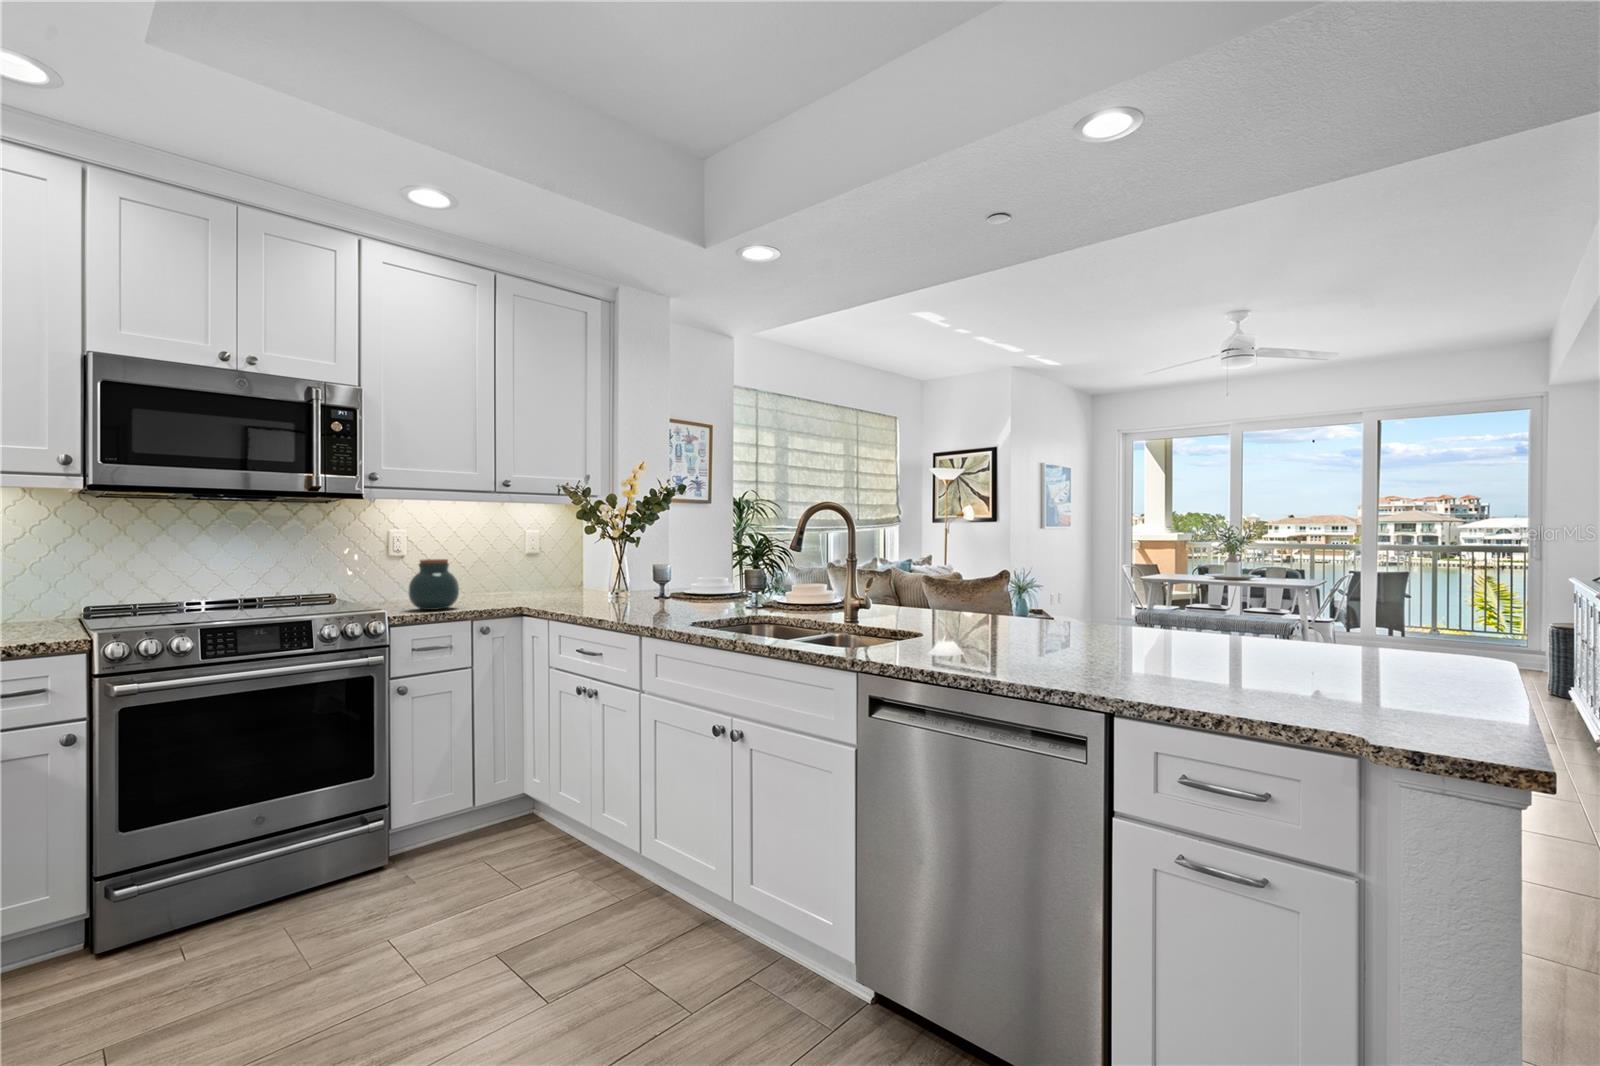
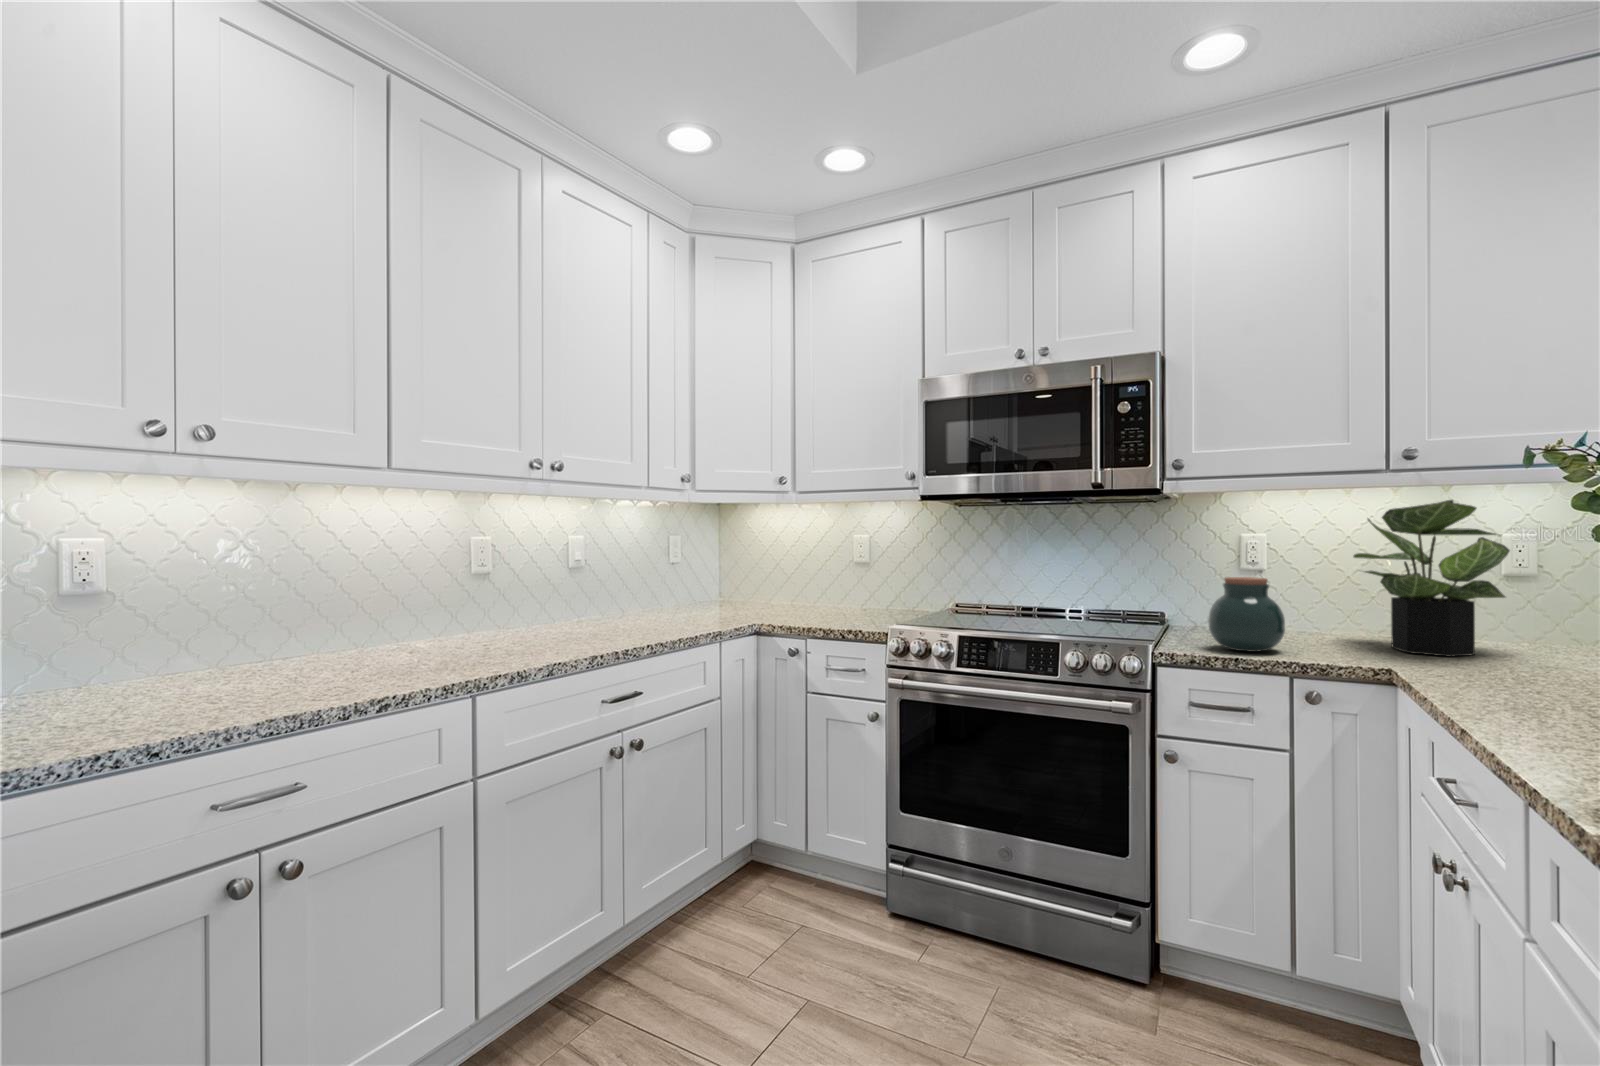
potted plant: none [466,510,548,600] -> present [1354,500,1510,657]

